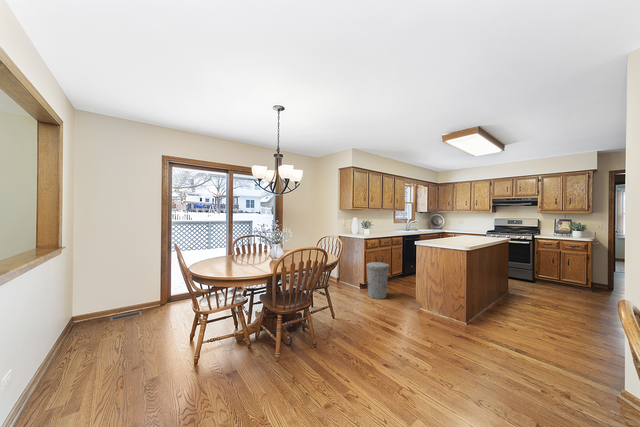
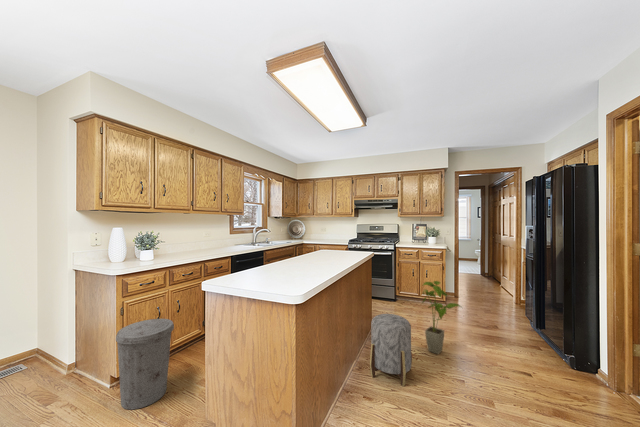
house plant: none [551,259,590,311] -> present [422,281,460,354]
stool: none [506,276,540,317] -> present [370,314,412,386]

